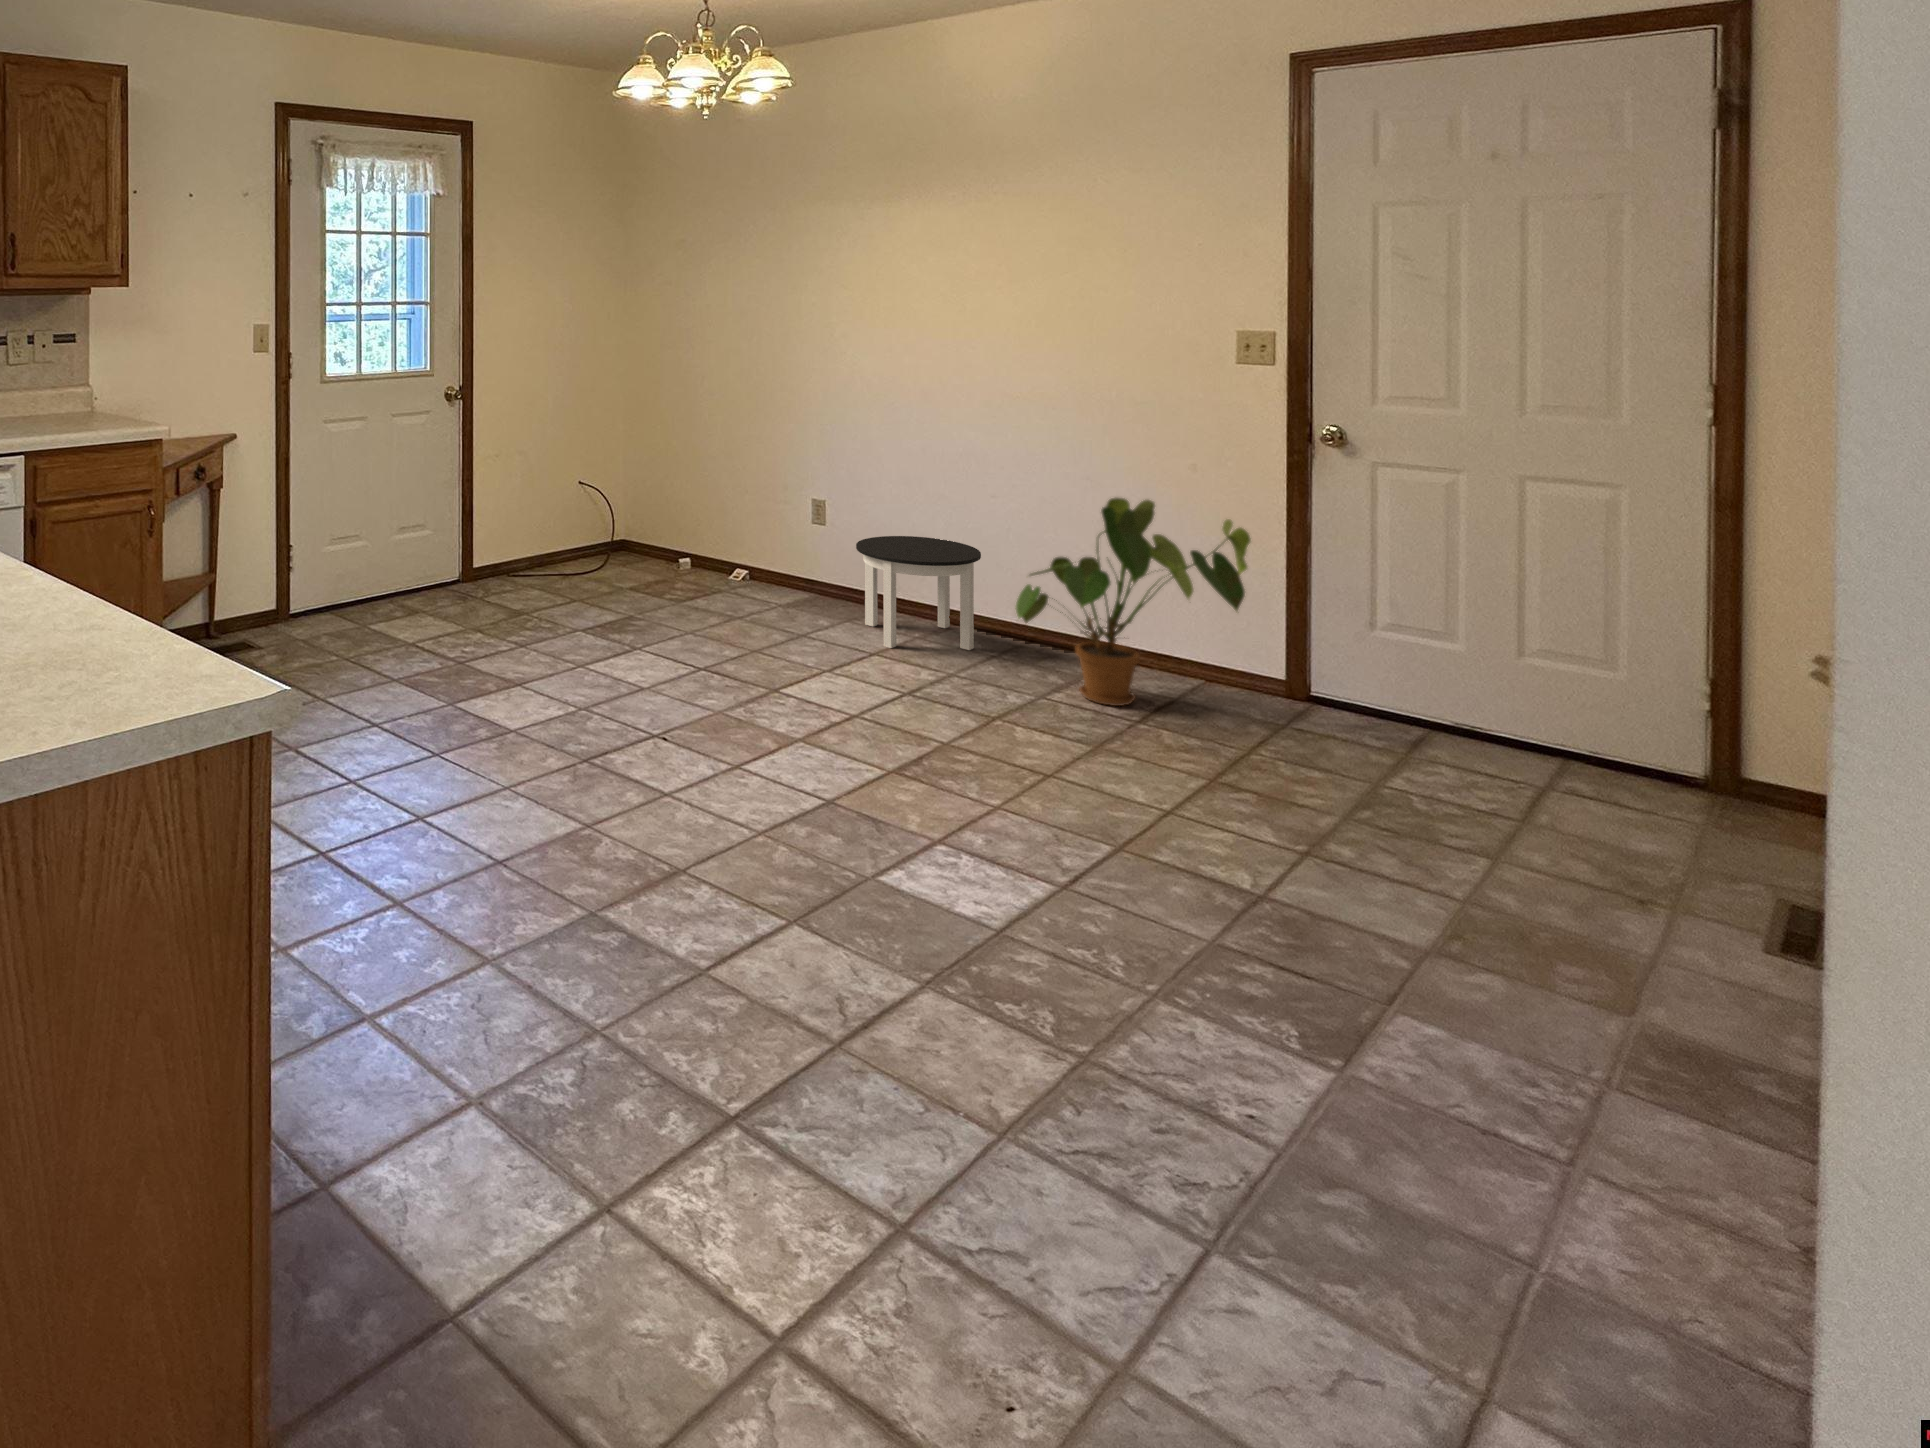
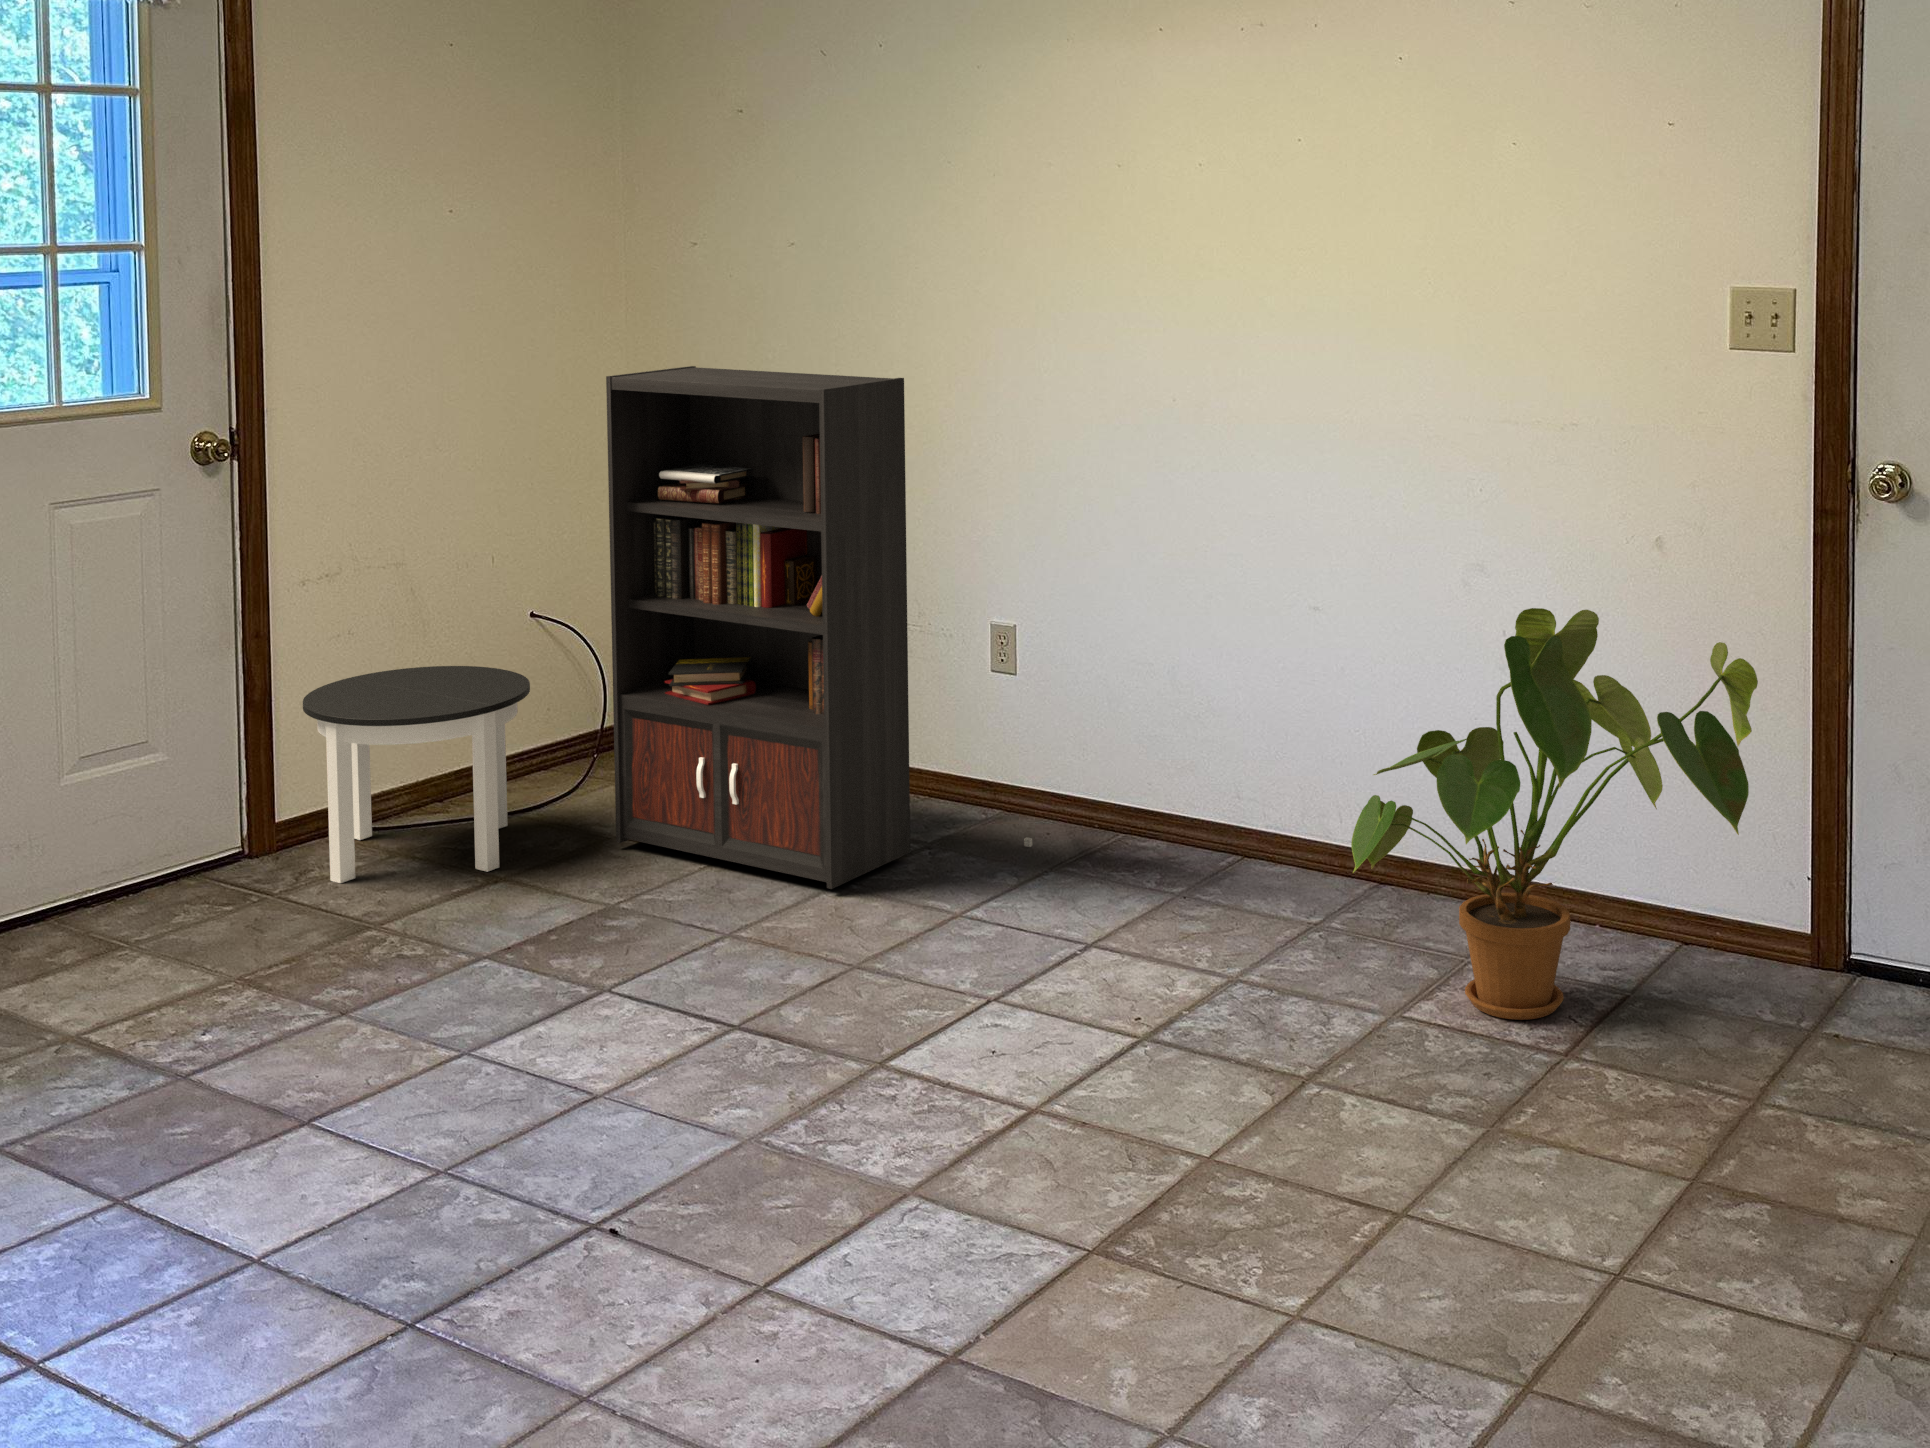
bookcase: none [625,366,834,618] -> present [606,366,1032,889]
round table: present [856,536,981,650] -> present [303,666,530,883]

